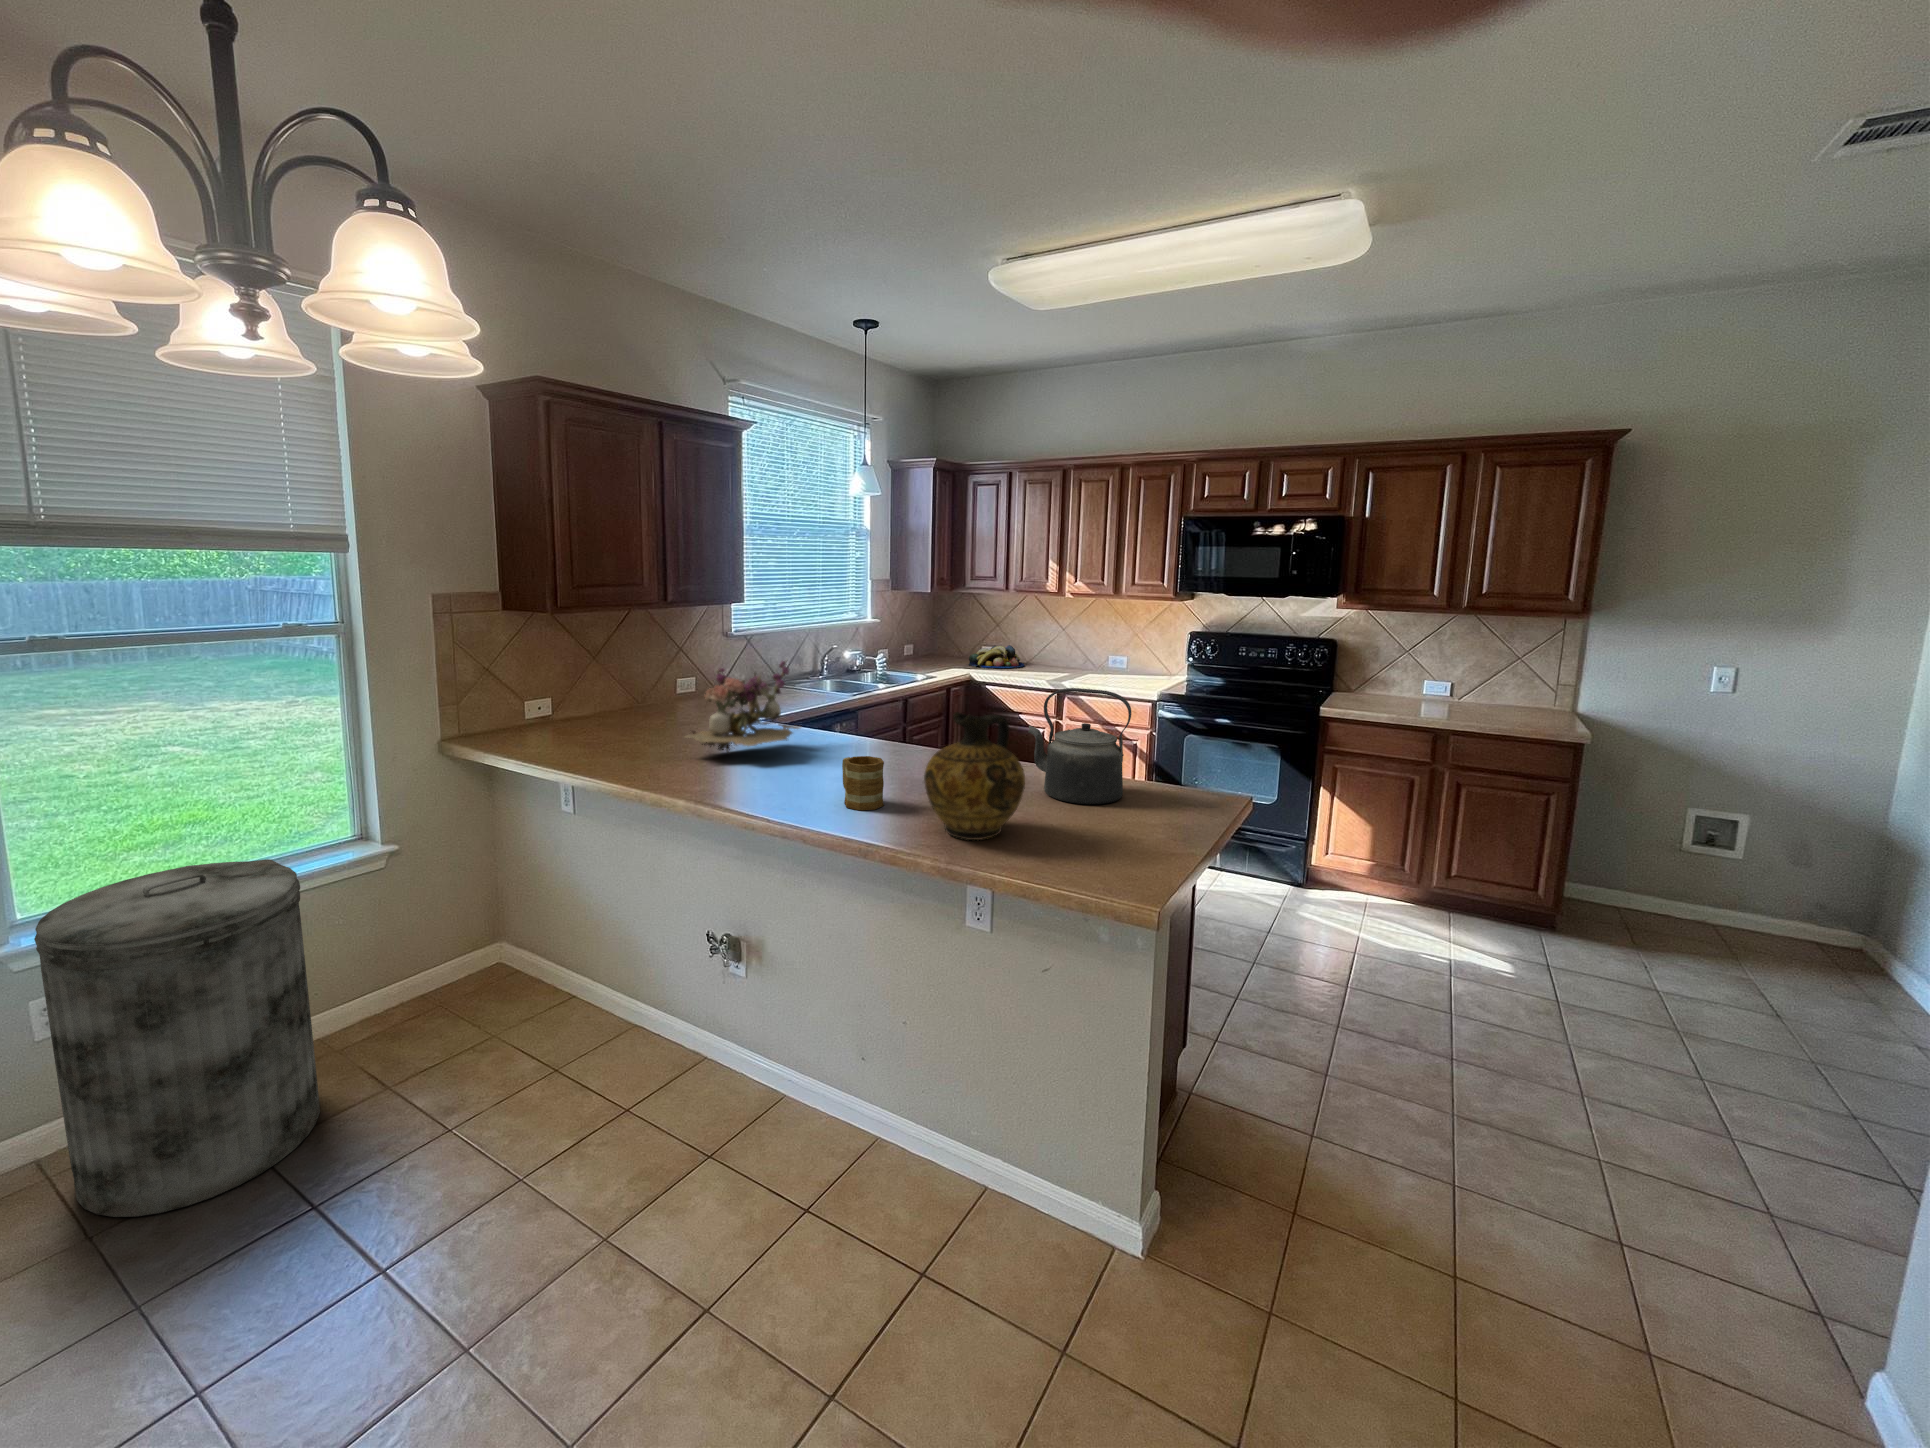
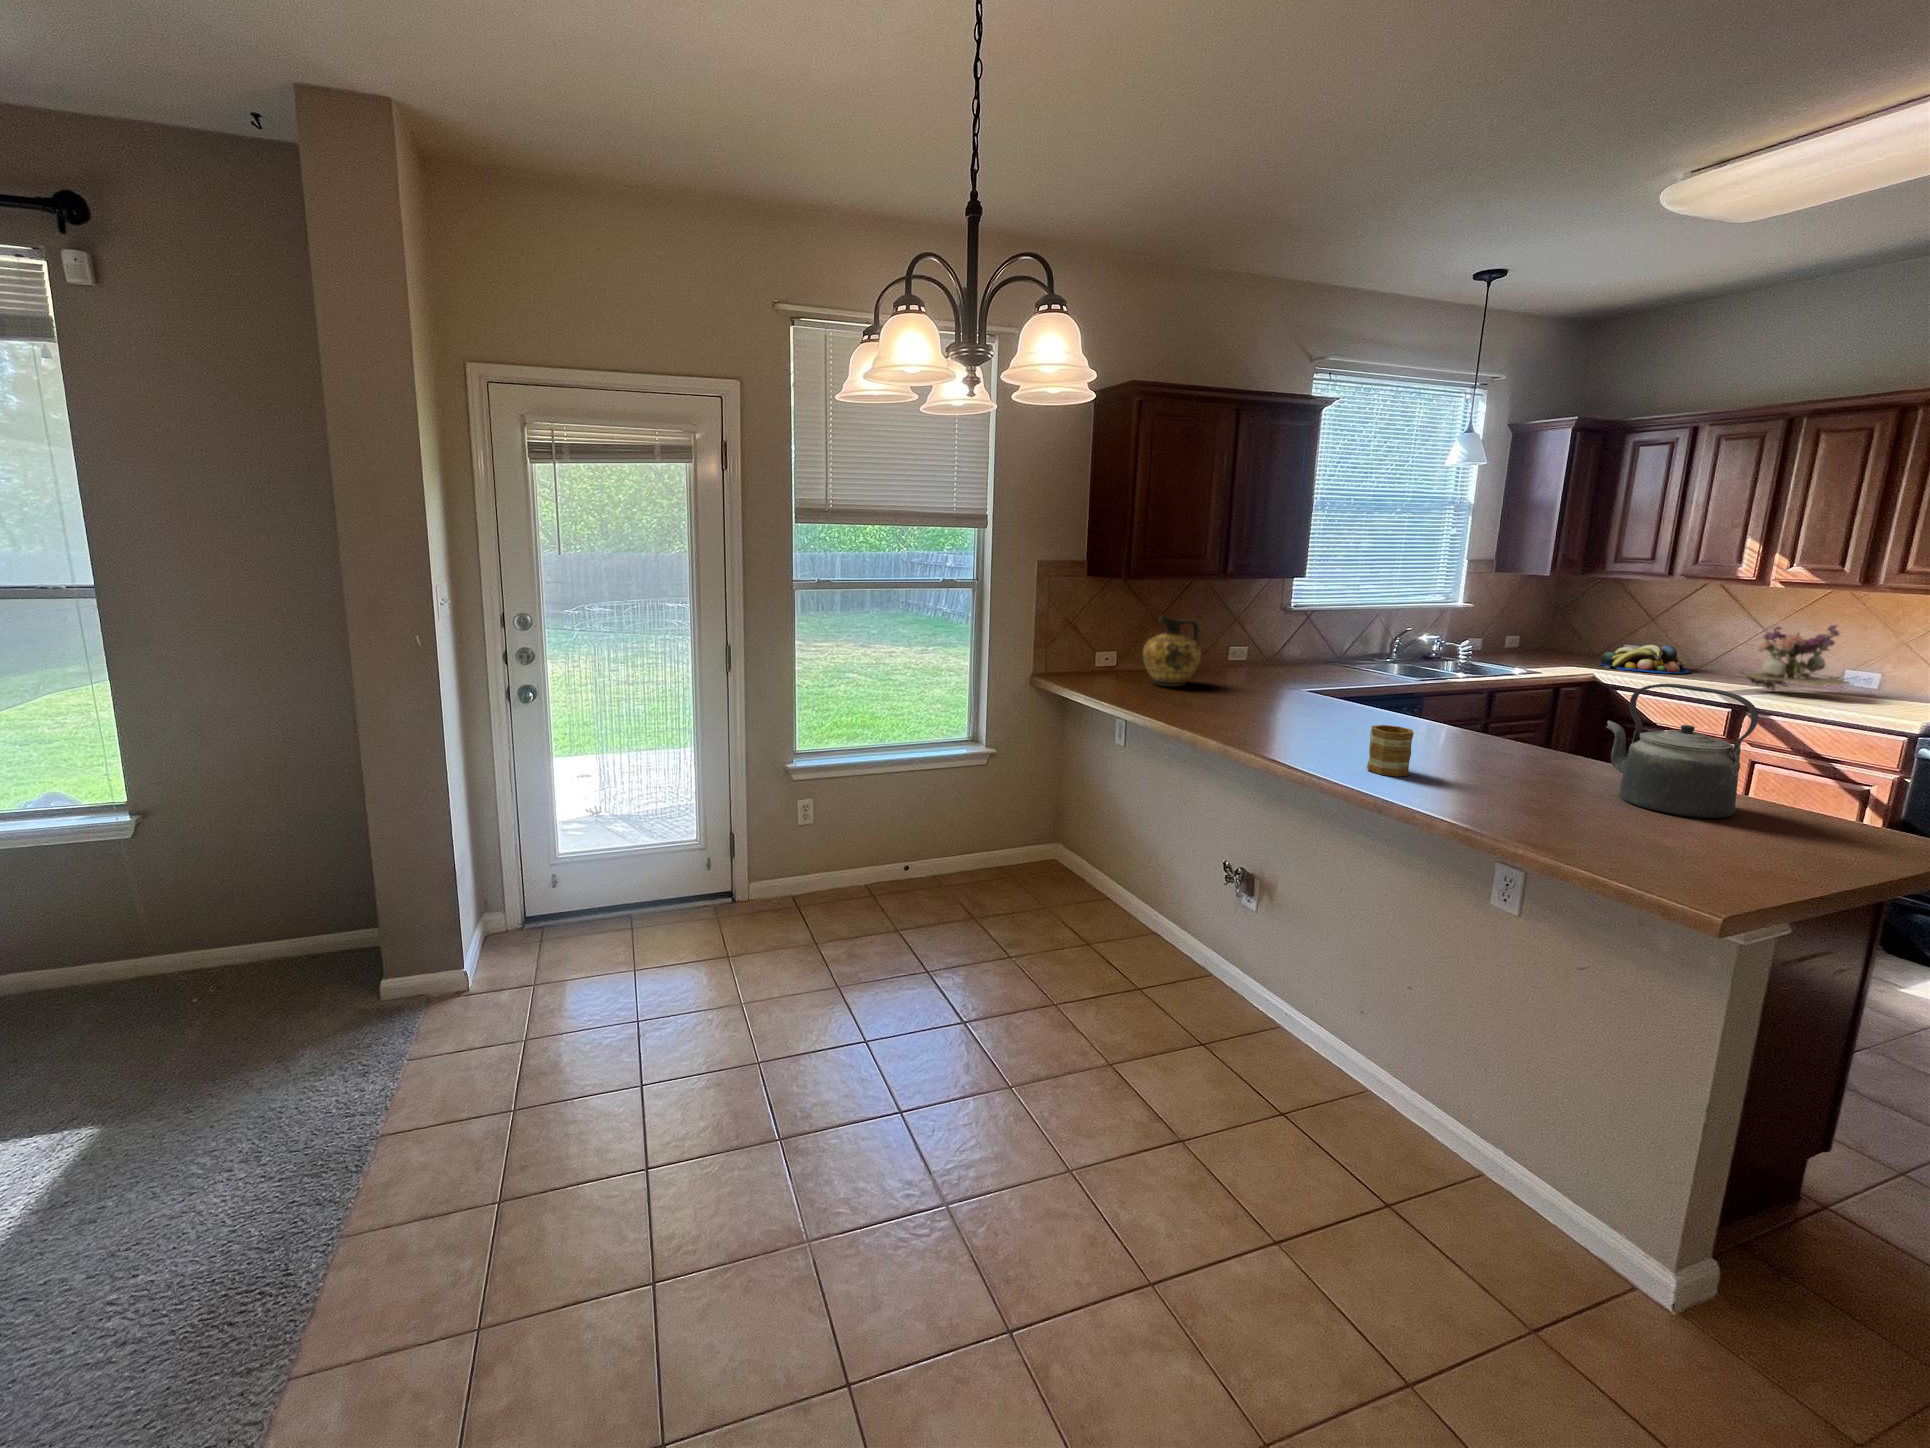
flower arrangement: present [685,661,800,752] -> present [1739,625,1851,690]
ceramic jug: present [924,712,1025,840] -> present [1143,615,1201,686]
trash can: present [34,859,320,1217] -> none [813,737,941,947]

